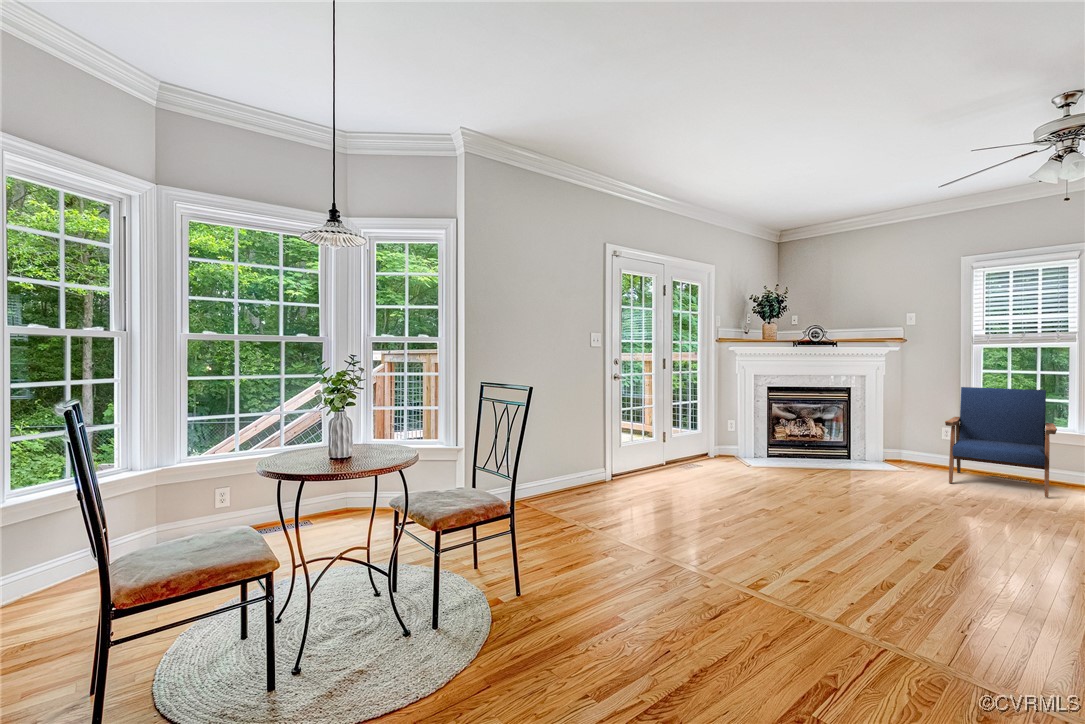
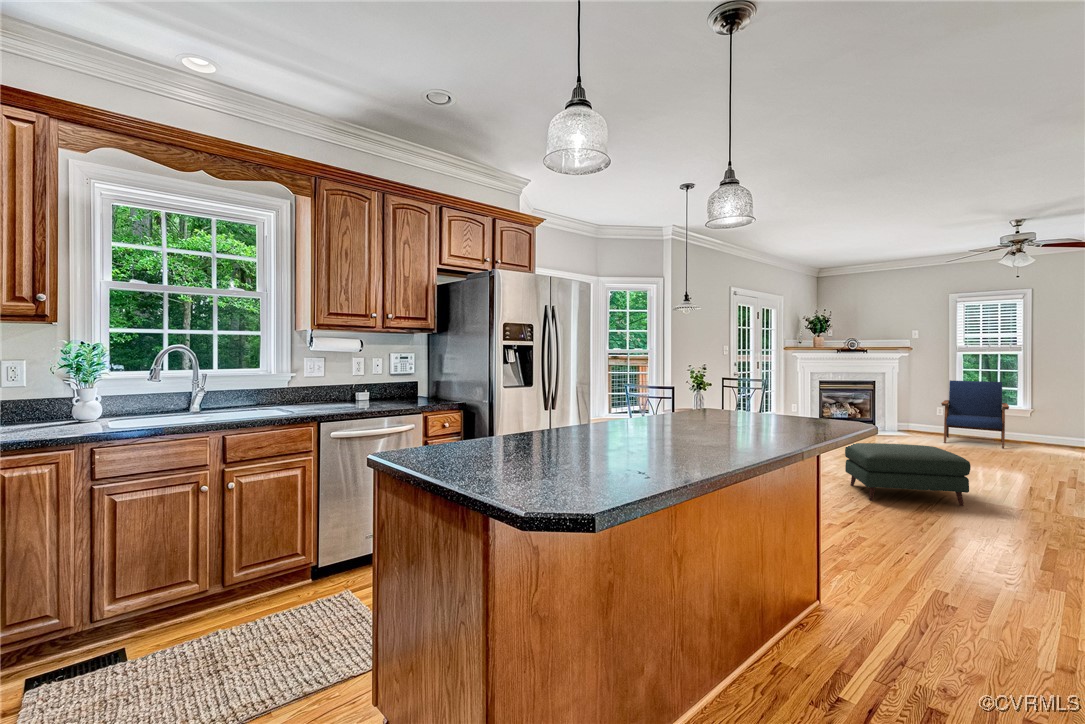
ottoman: none [712,501,945,668] -> present [845,443,971,506]

